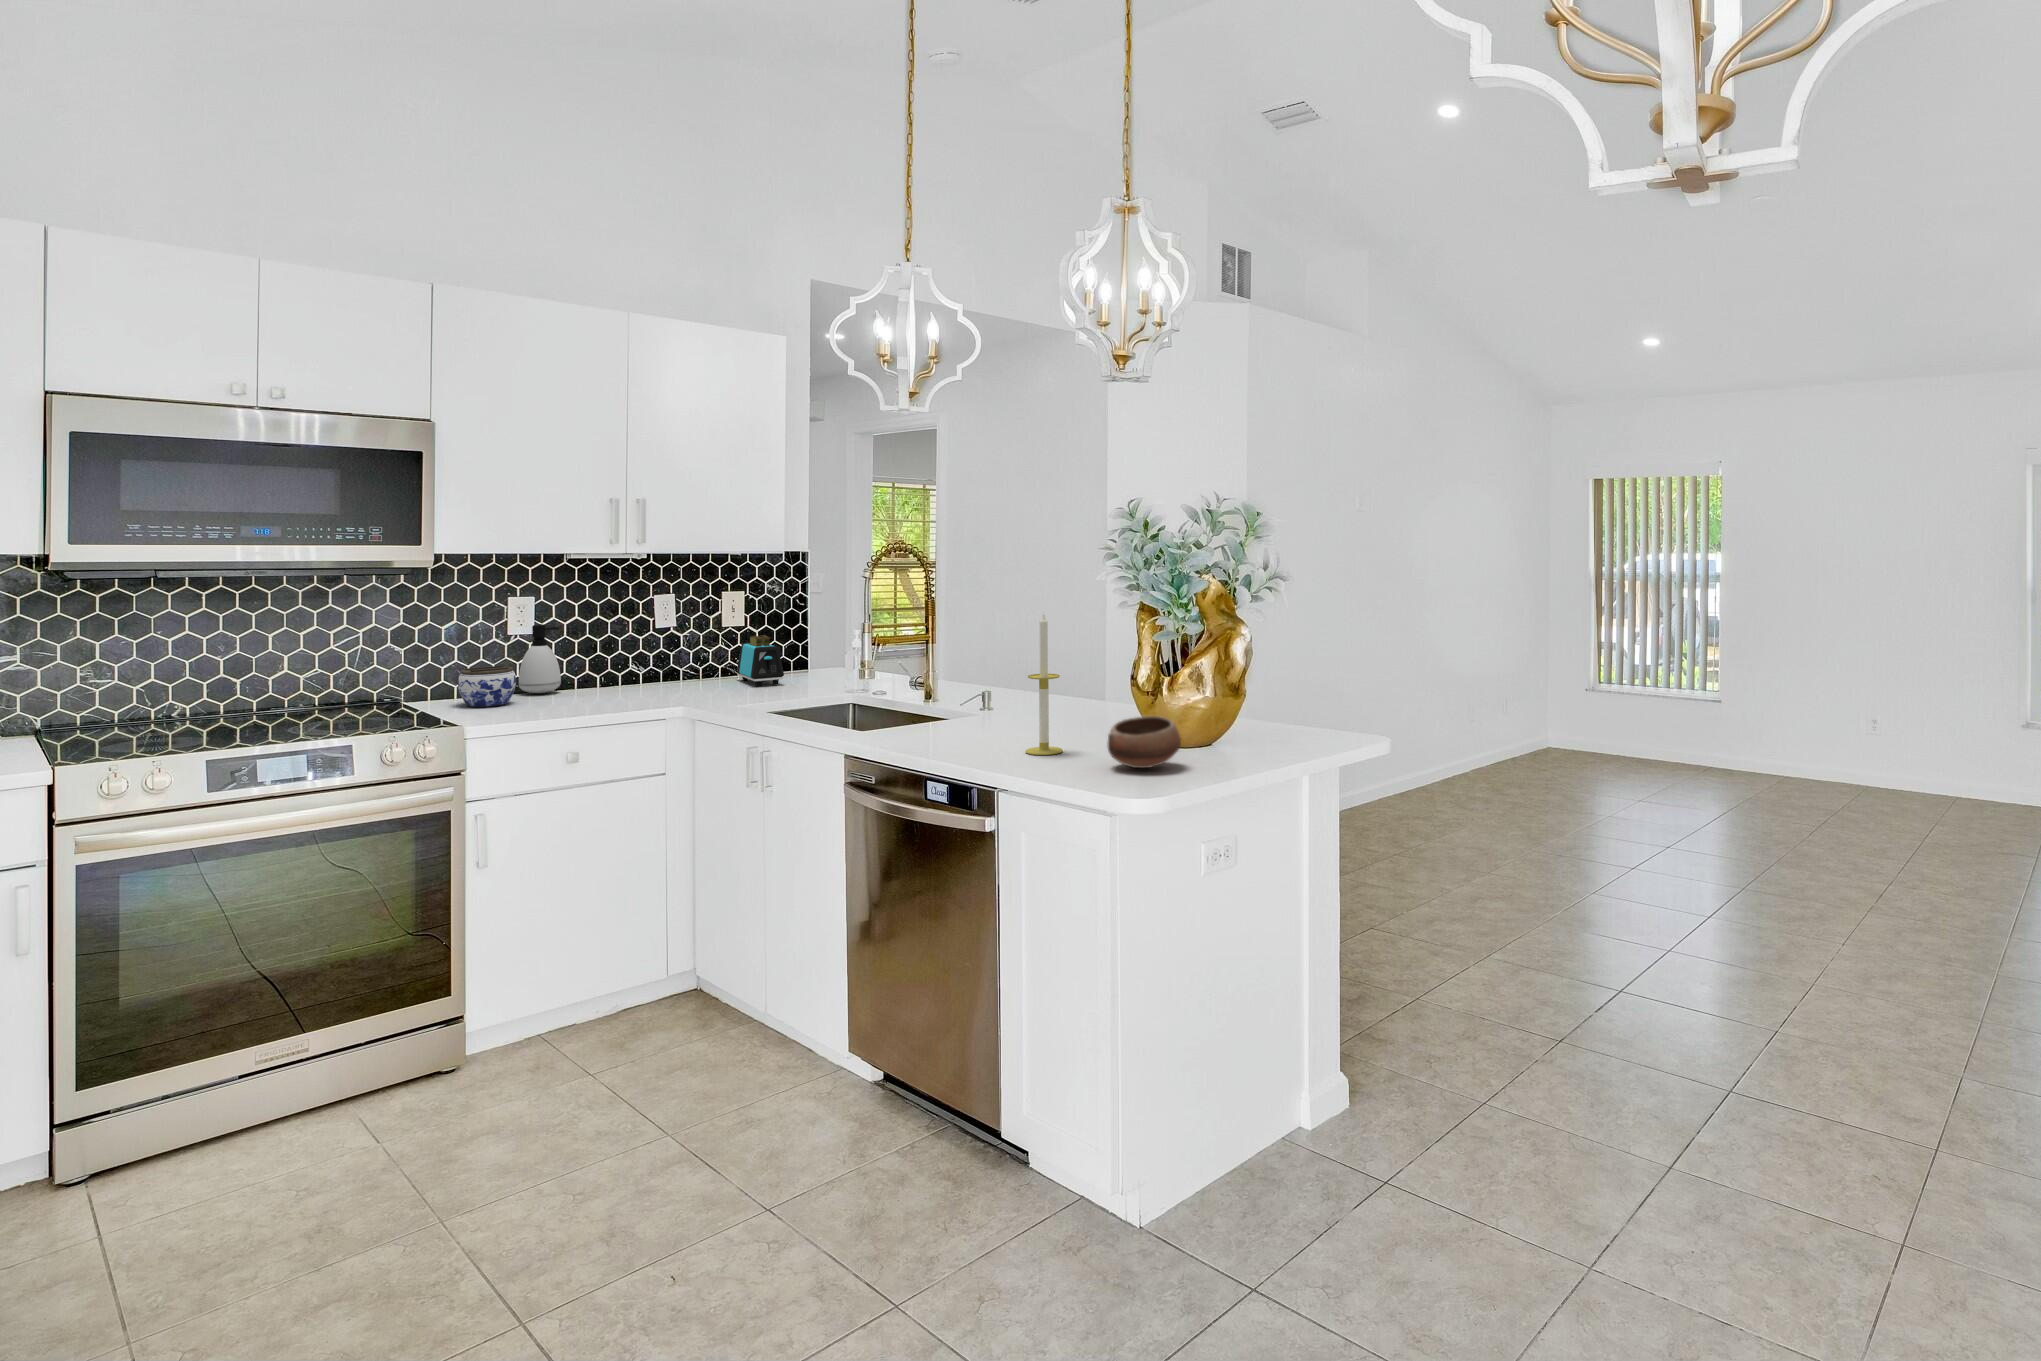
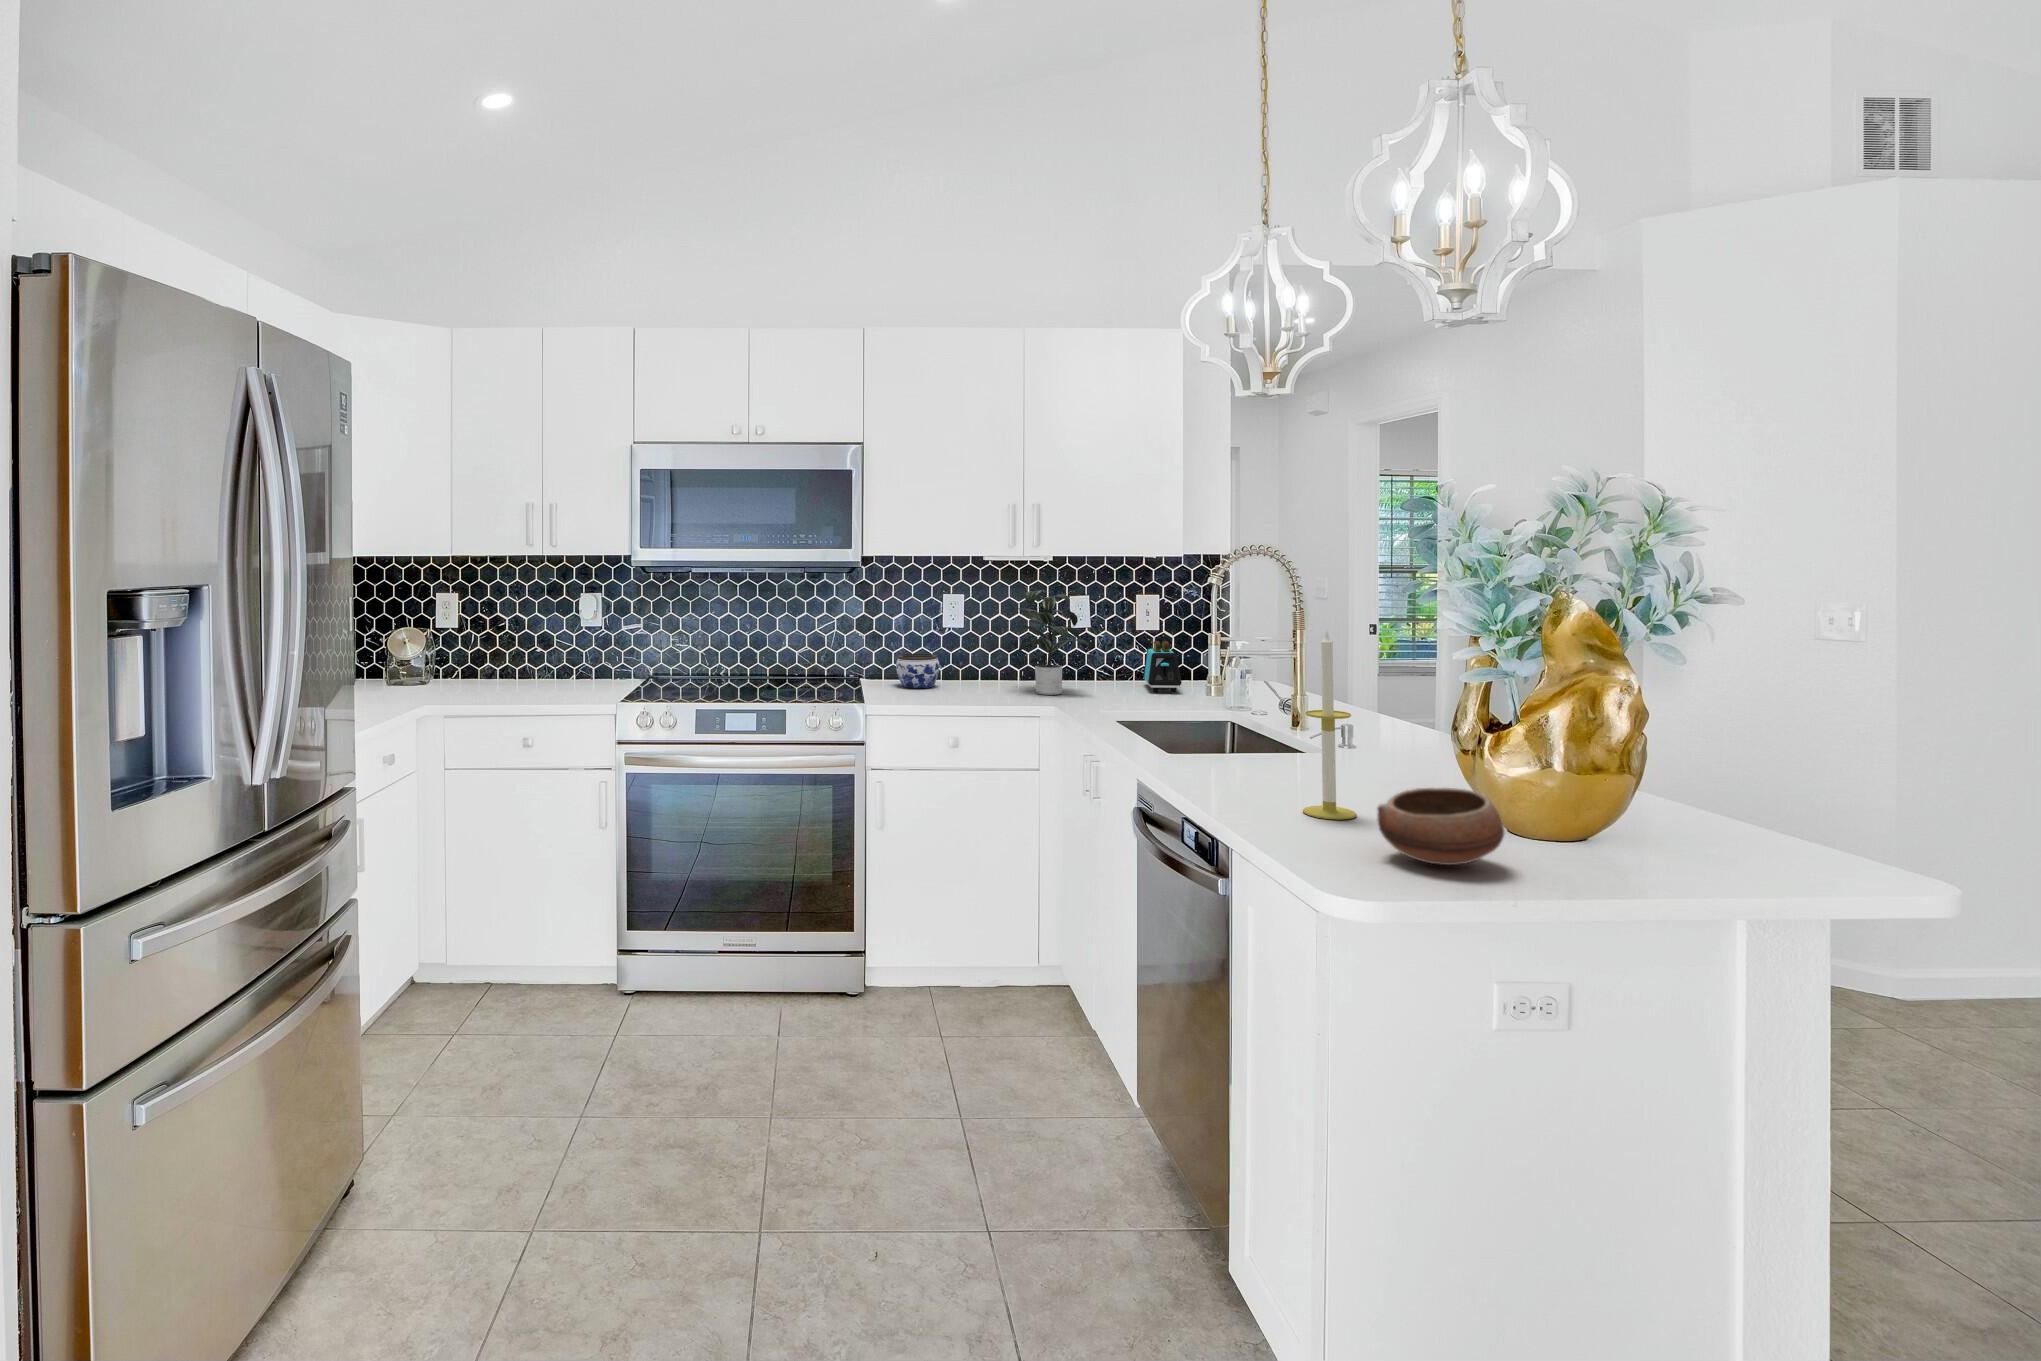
potted plant: none [603,588,715,698] -> present [1018,590,1089,695]
soap dispenser: present [519,624,561,693] -> none [951,619,984,681]

